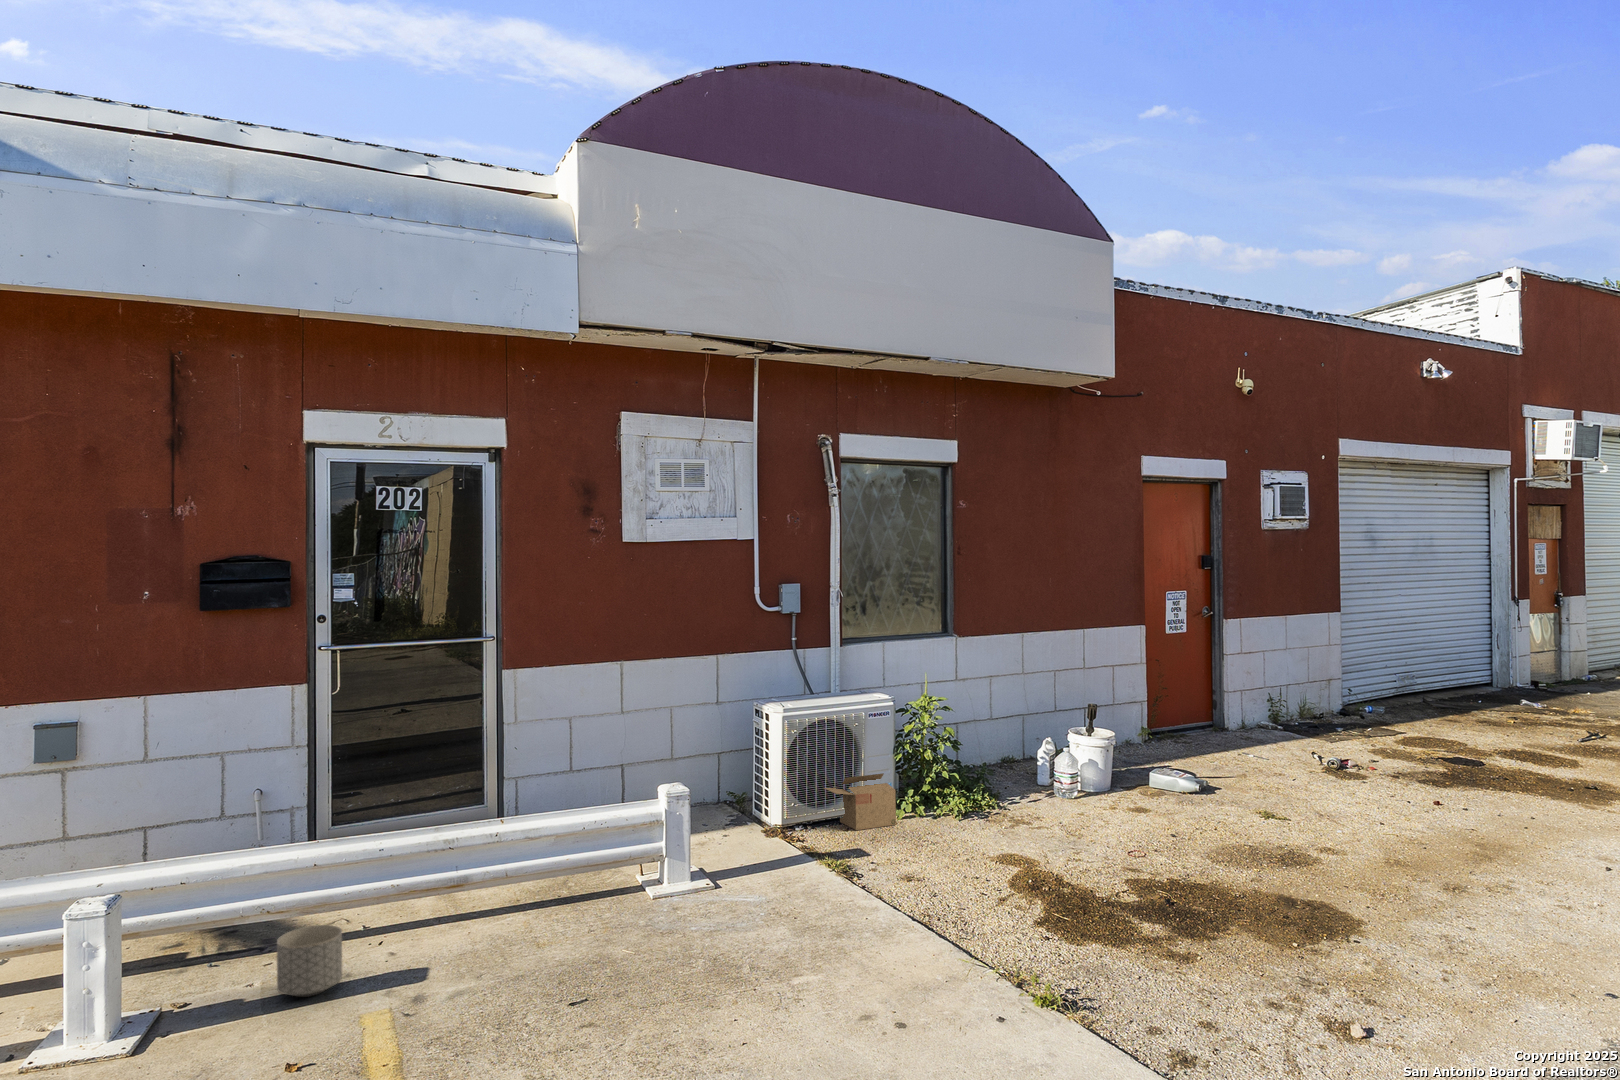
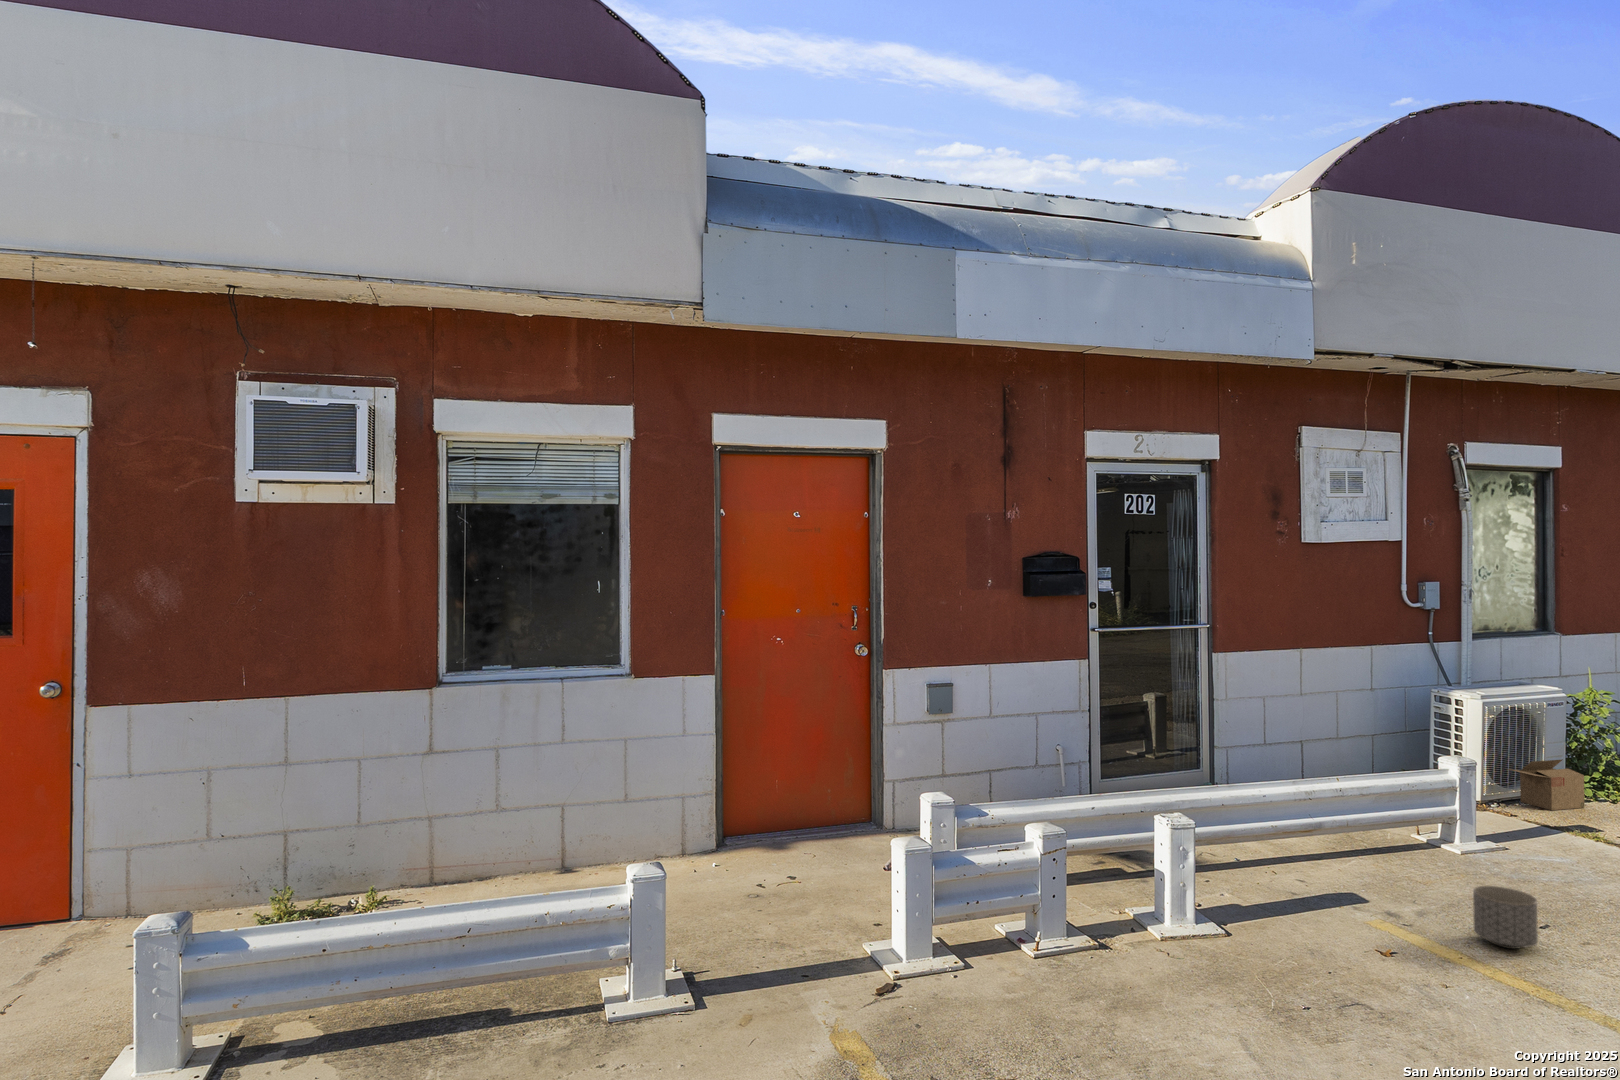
planter: present [277,925,342,997] -> present [1473,886,1538,949]

